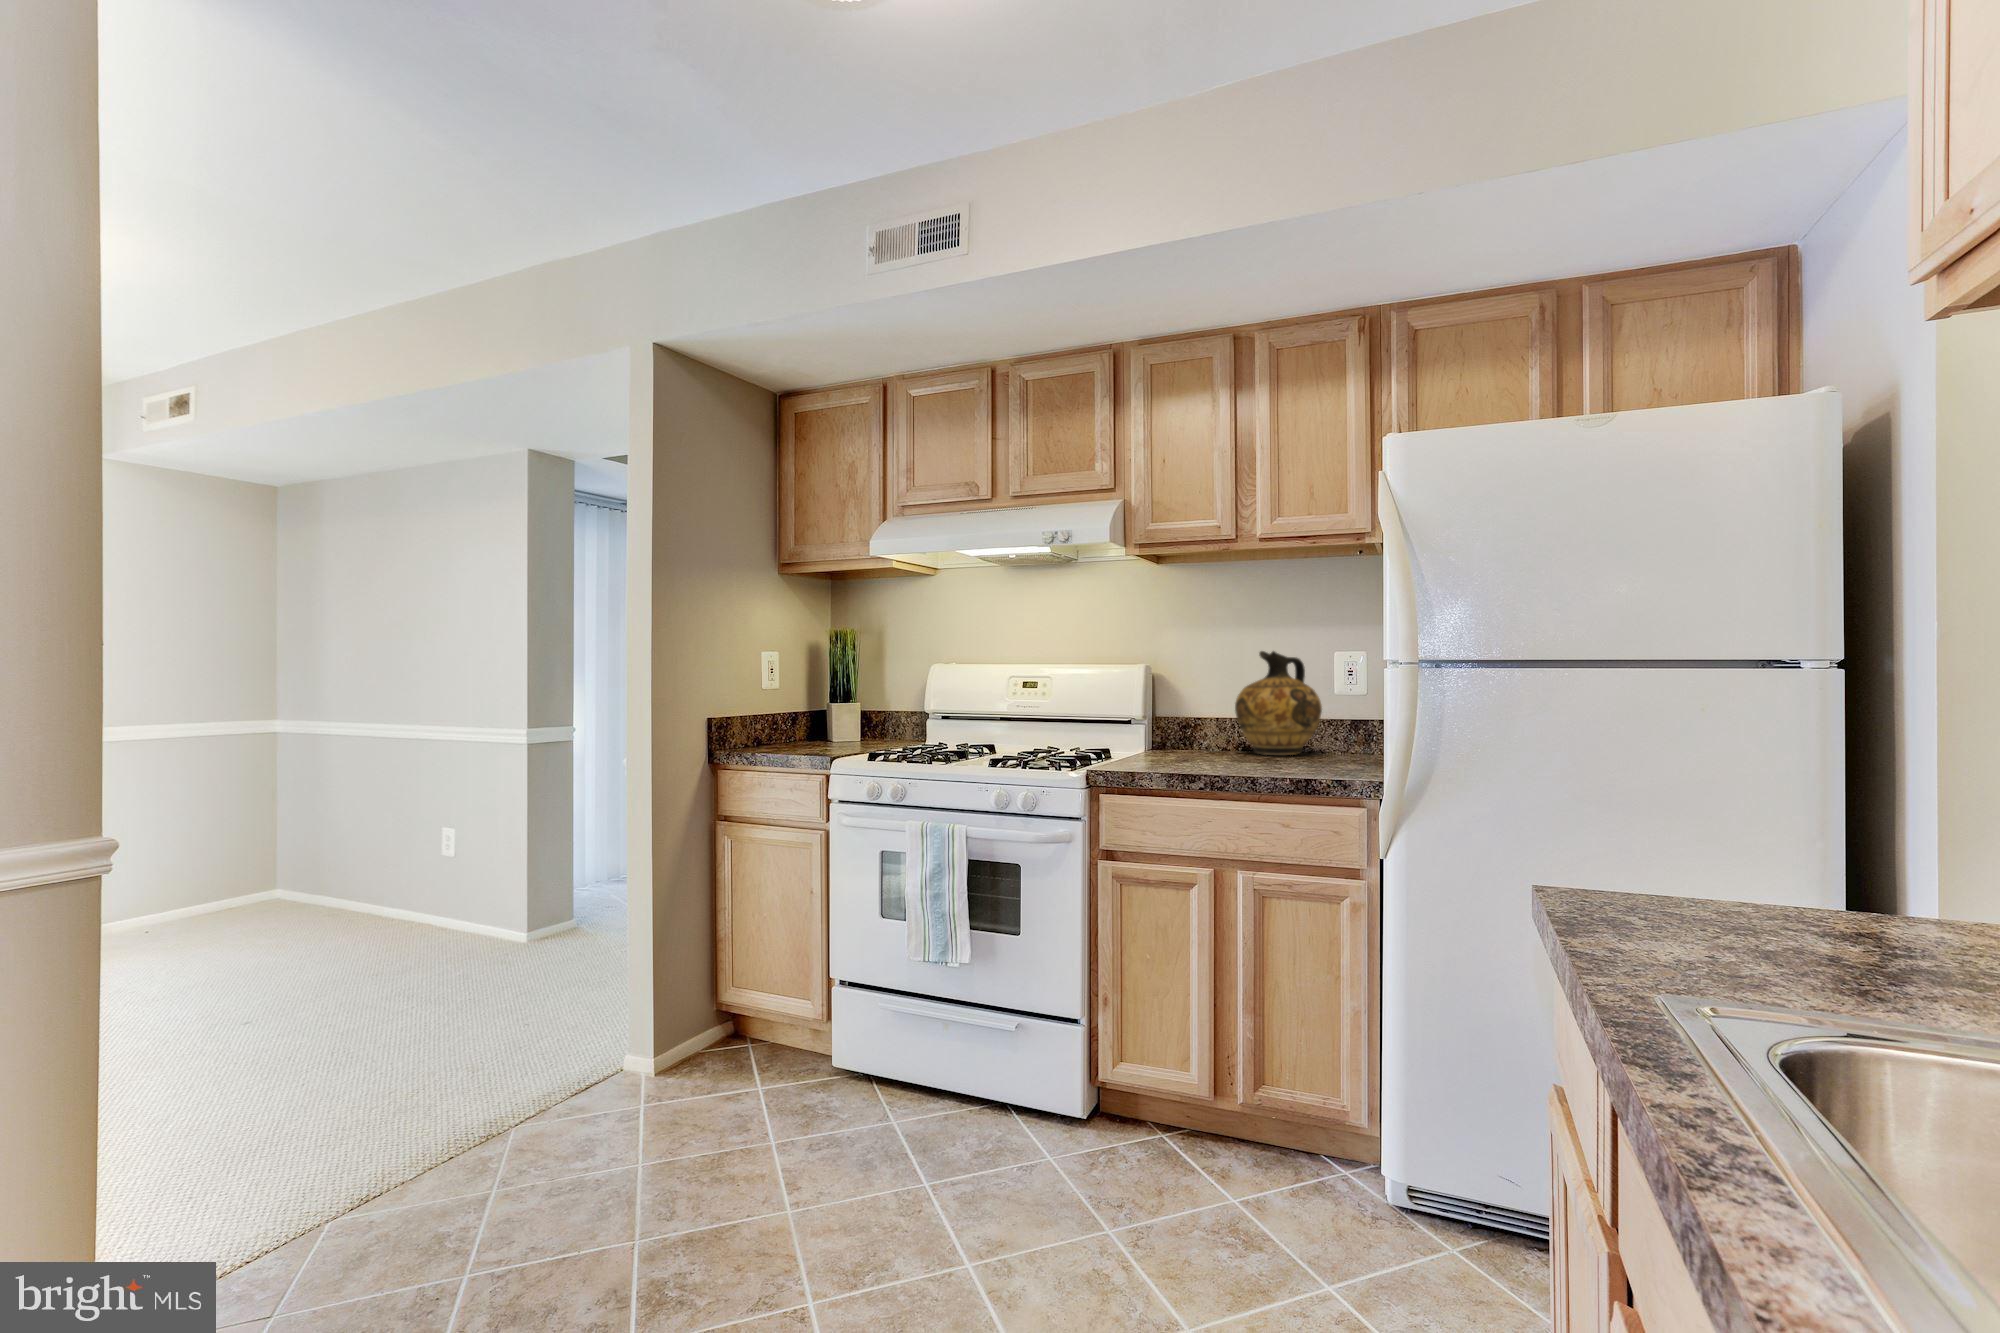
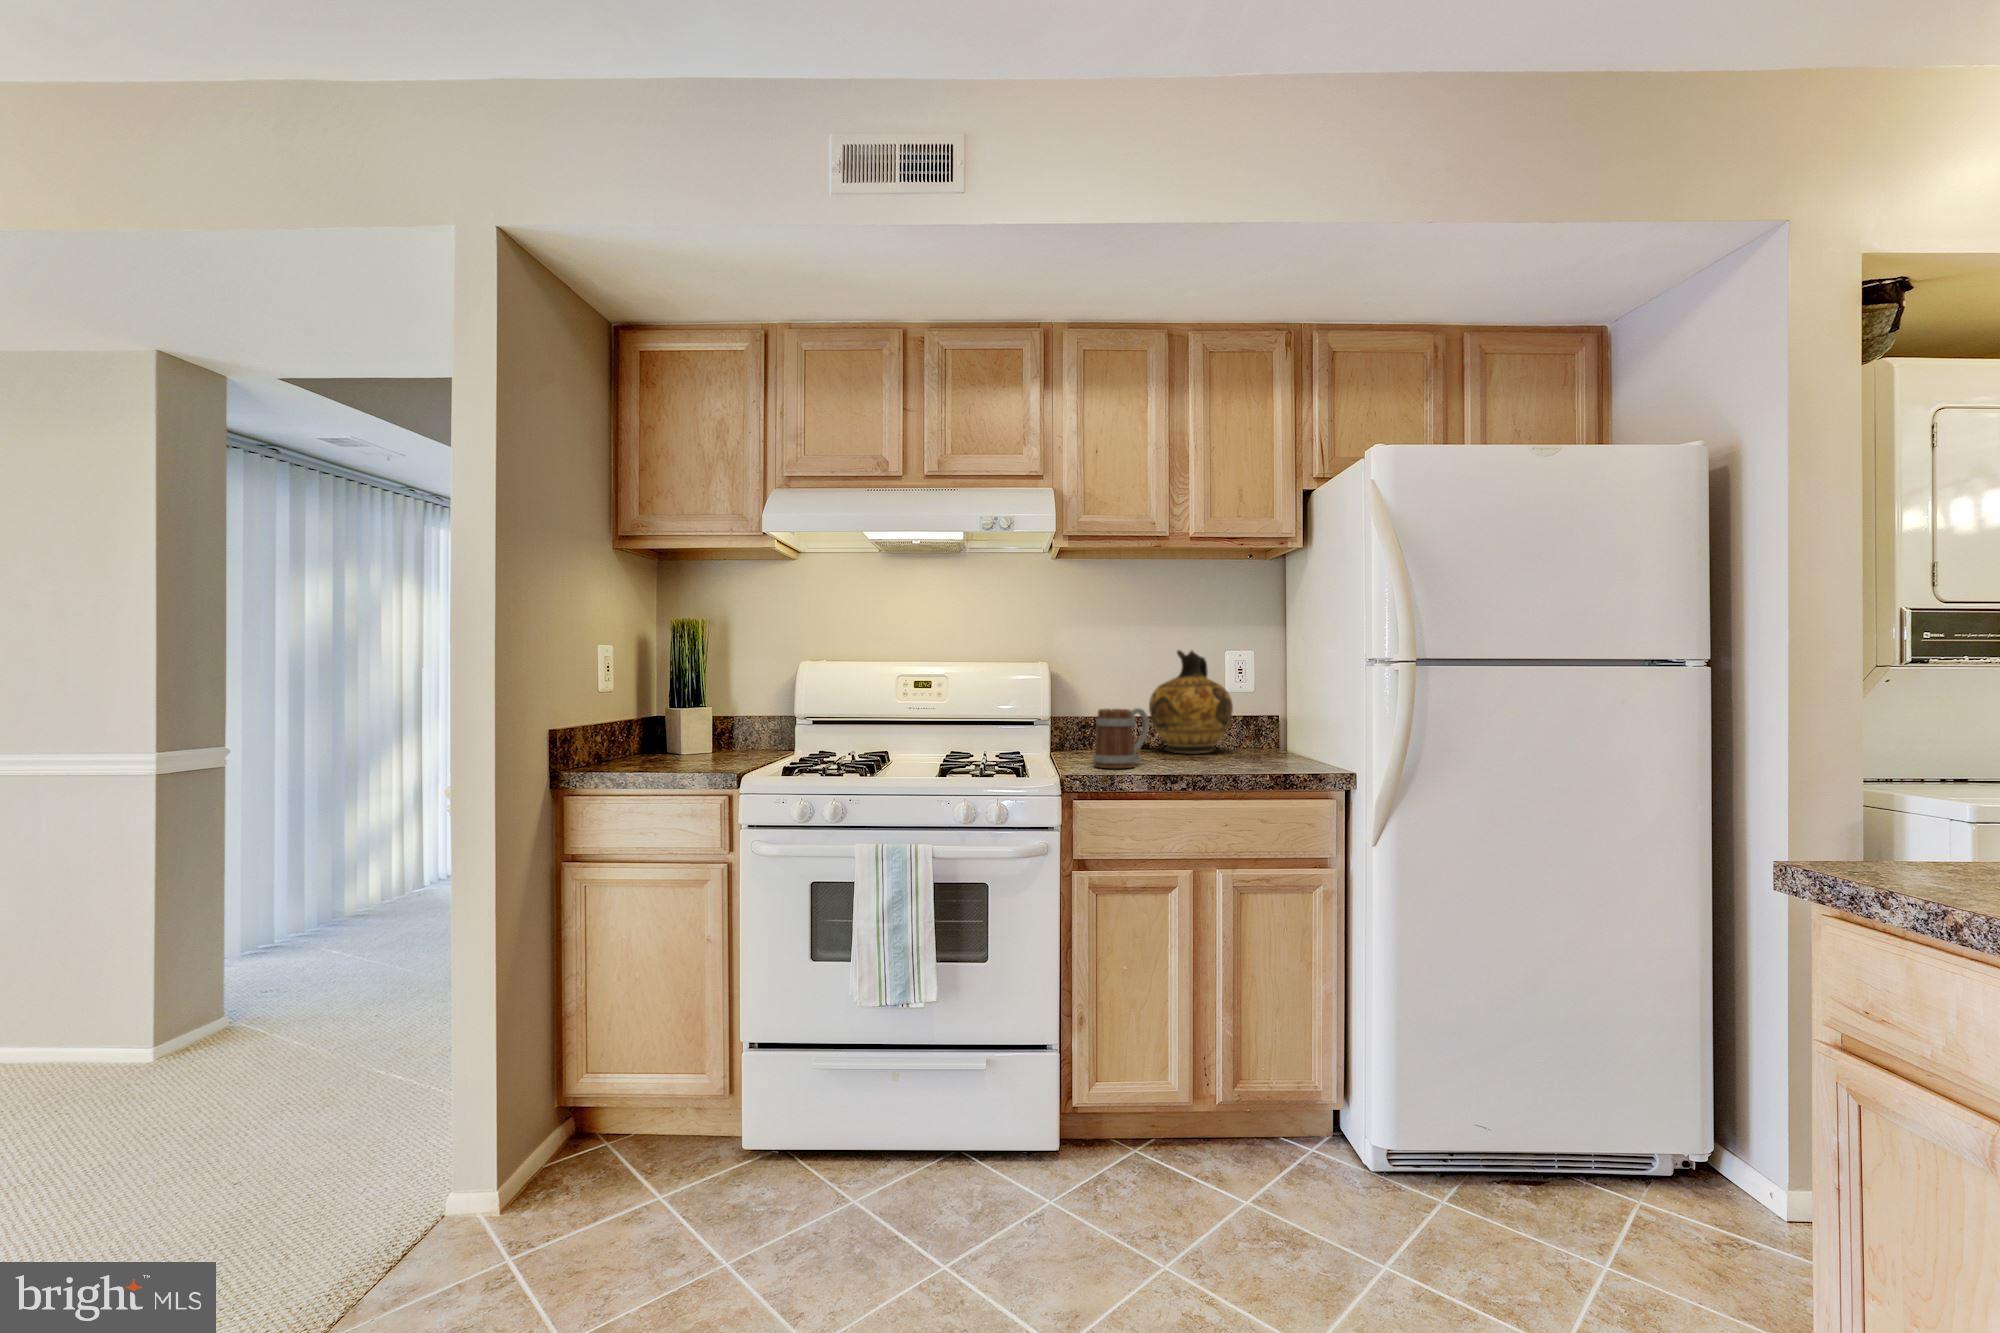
mug: none [1142,708,1201,766] -> present [1093,708,1149,768]

